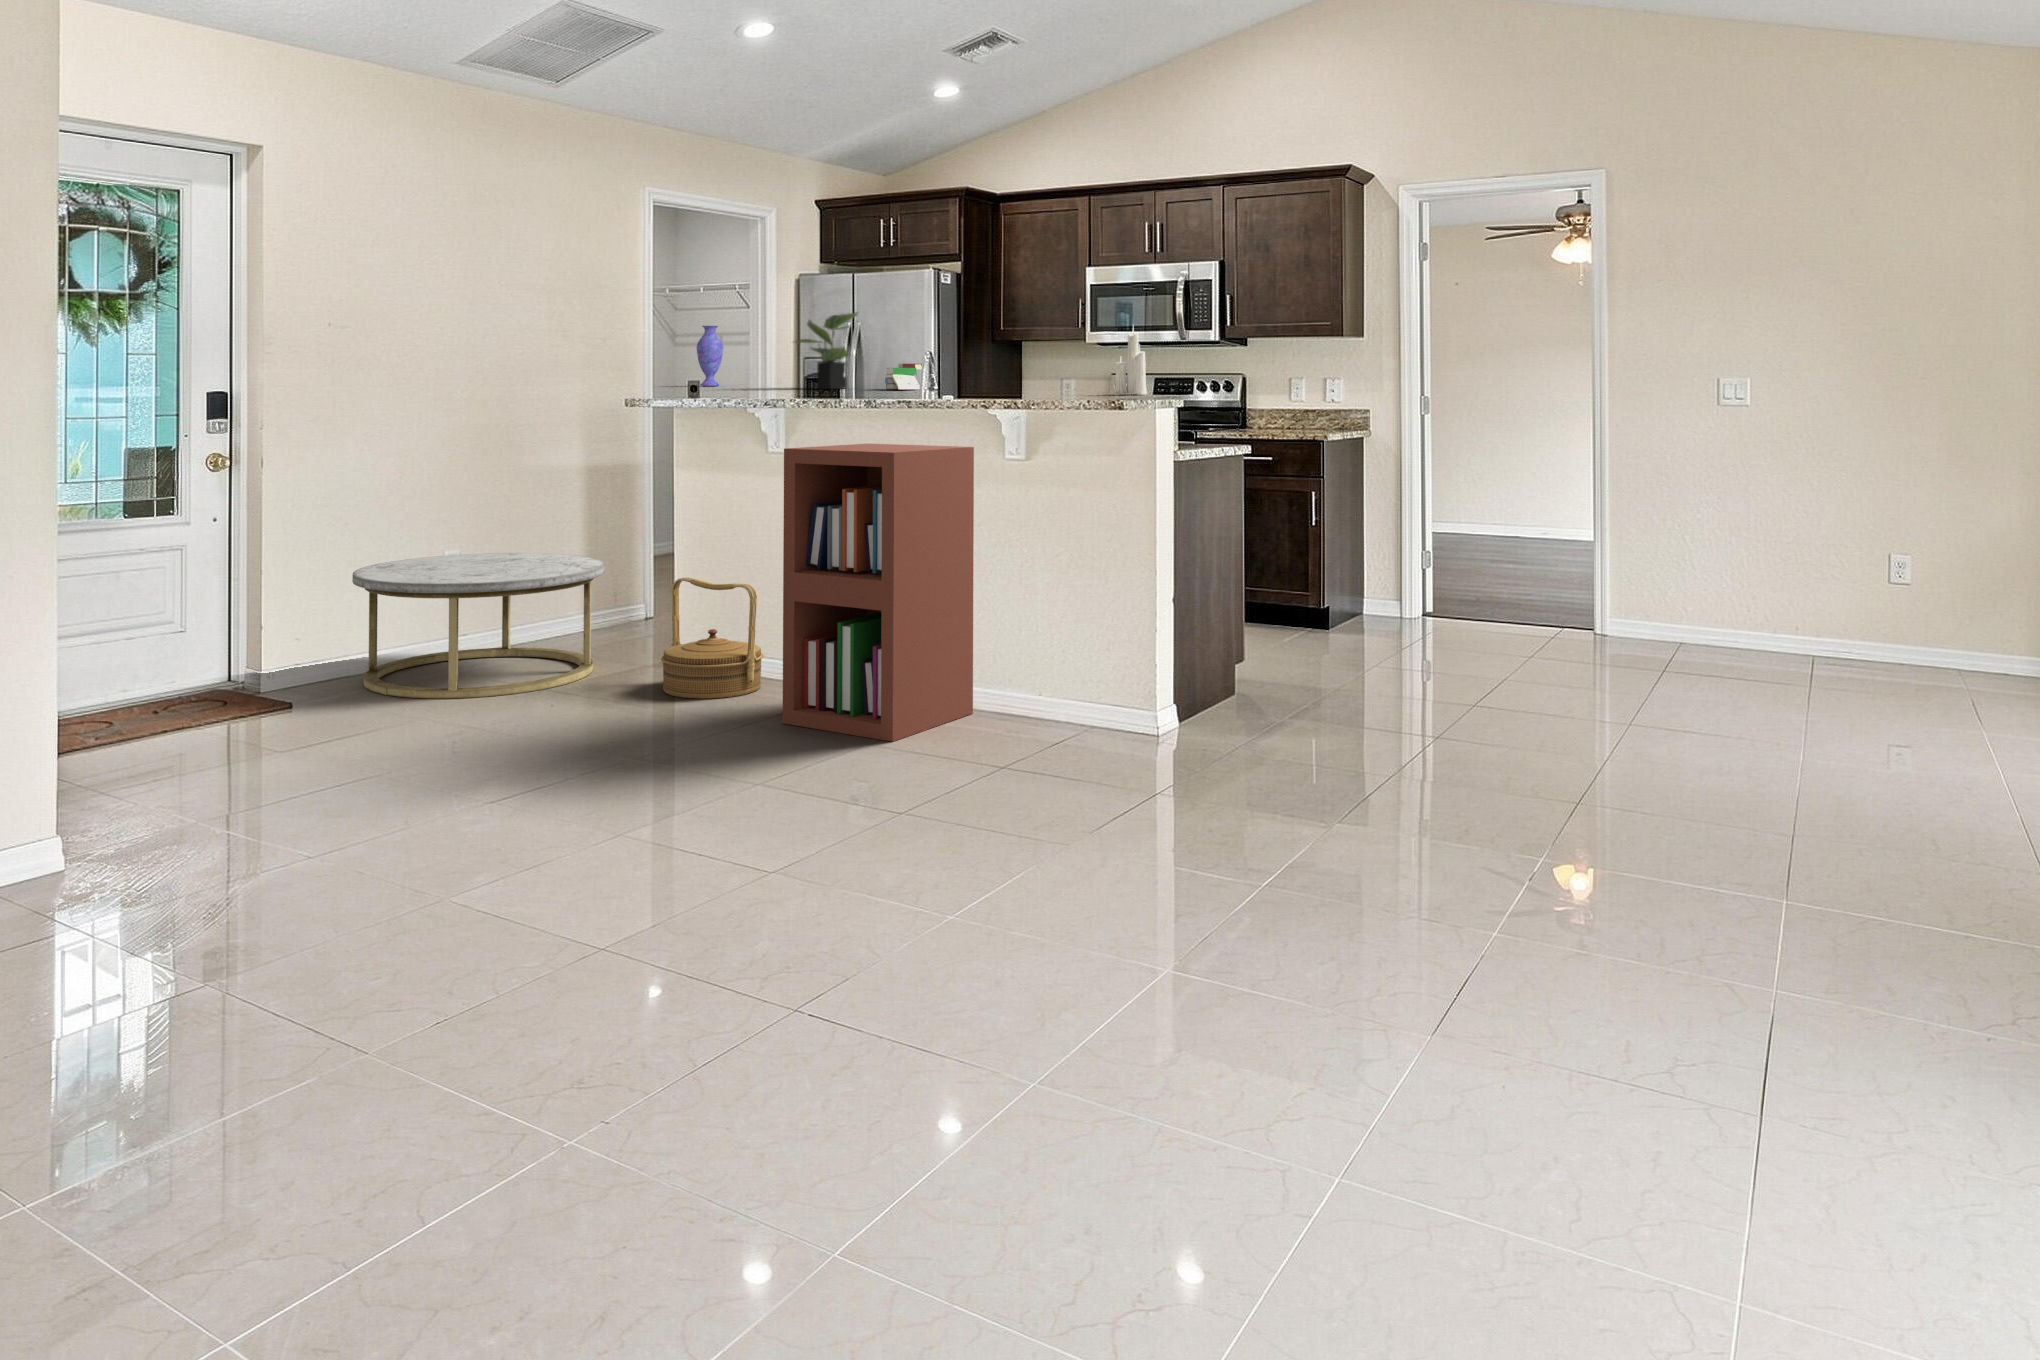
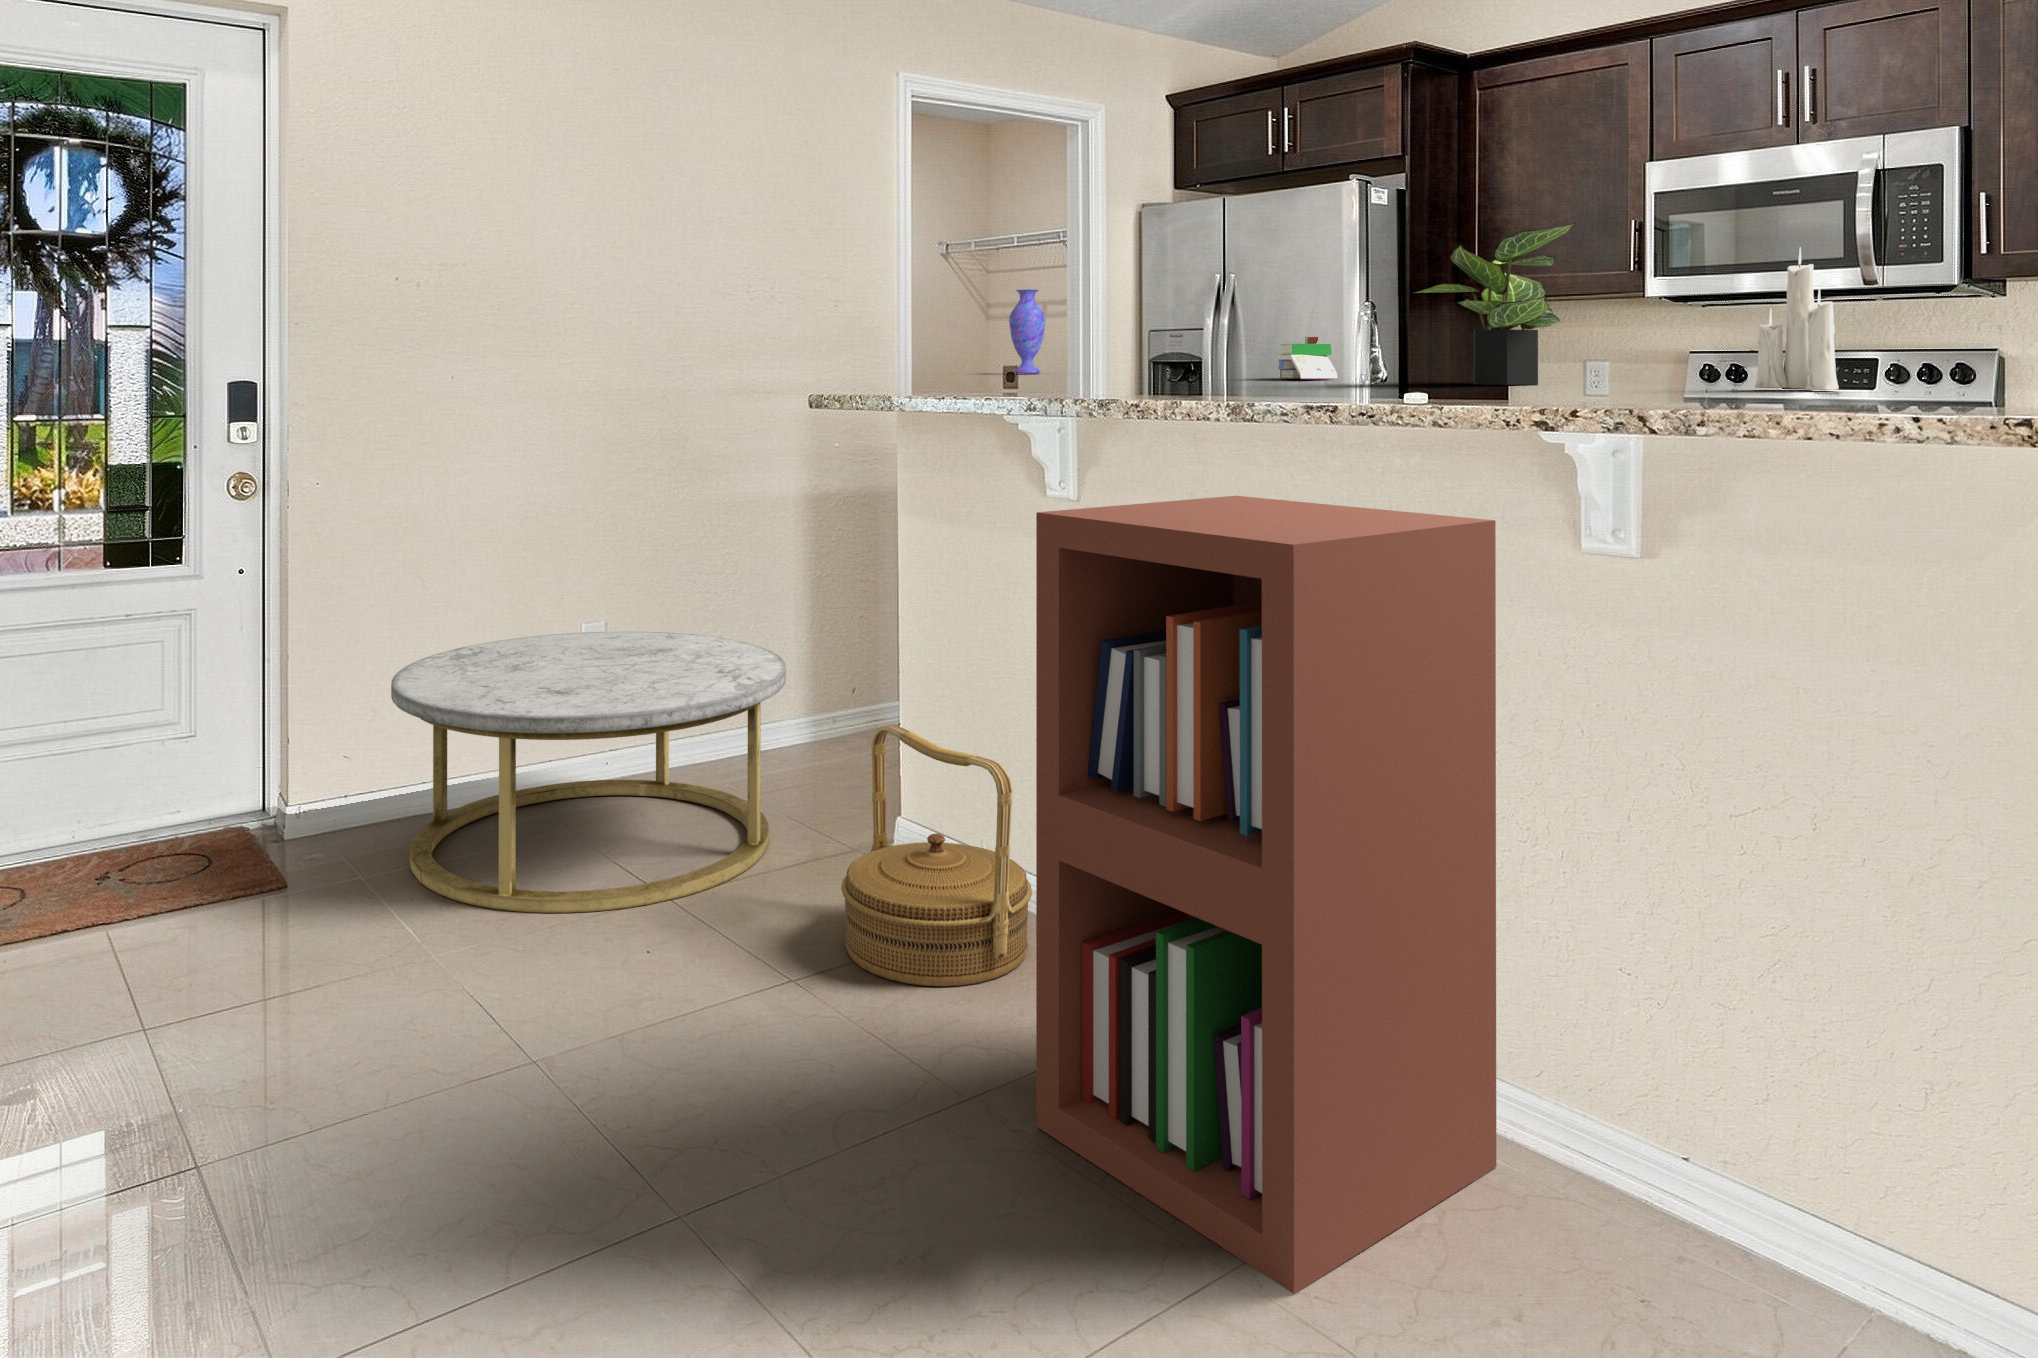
potted plant: present [796,313,857,389] -> present [1415,223,1576,385]

